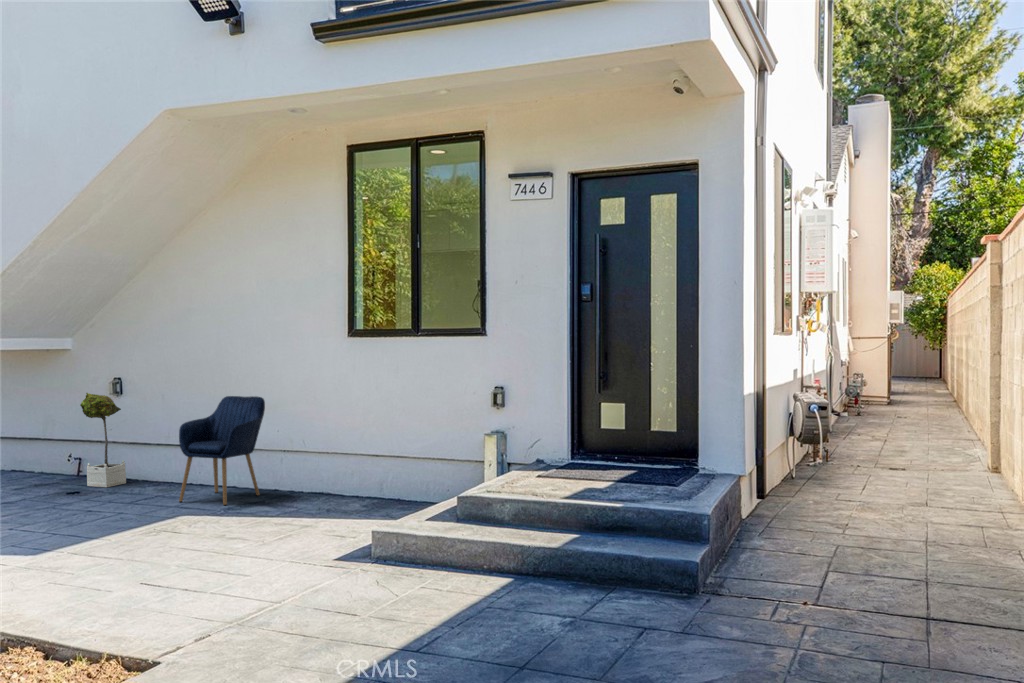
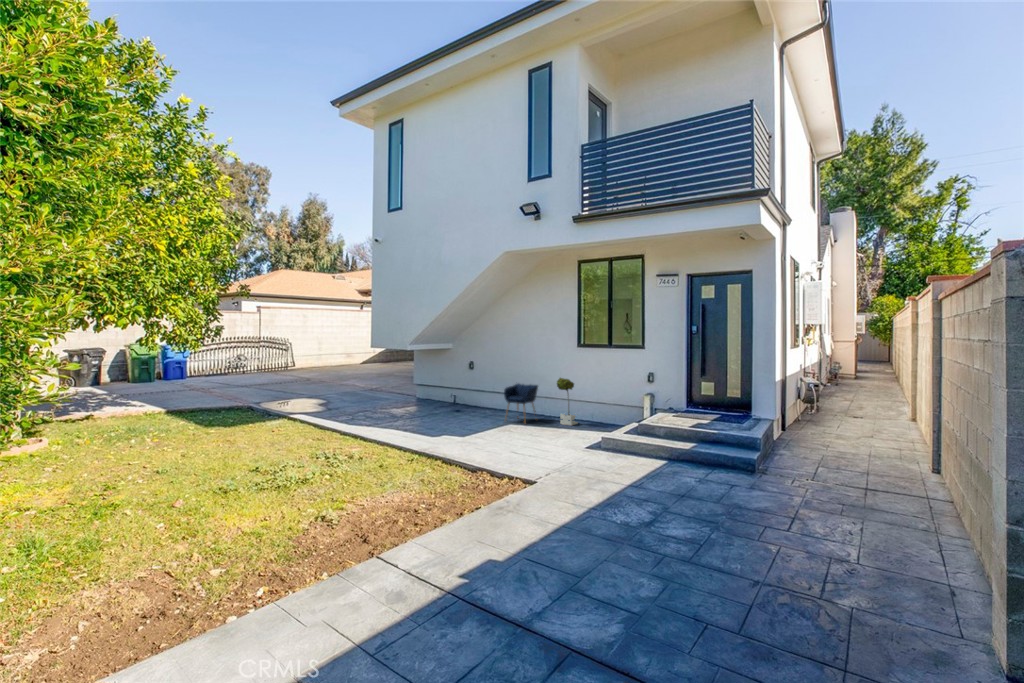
potted tree: present [80,393,126,487] -> present [557,378,578,426]

